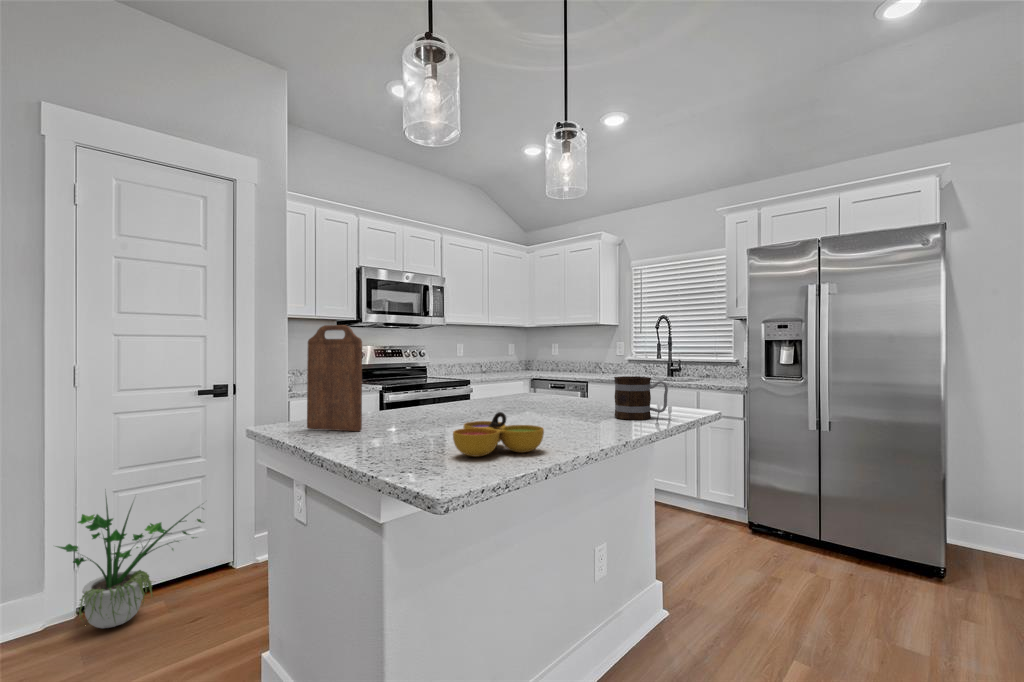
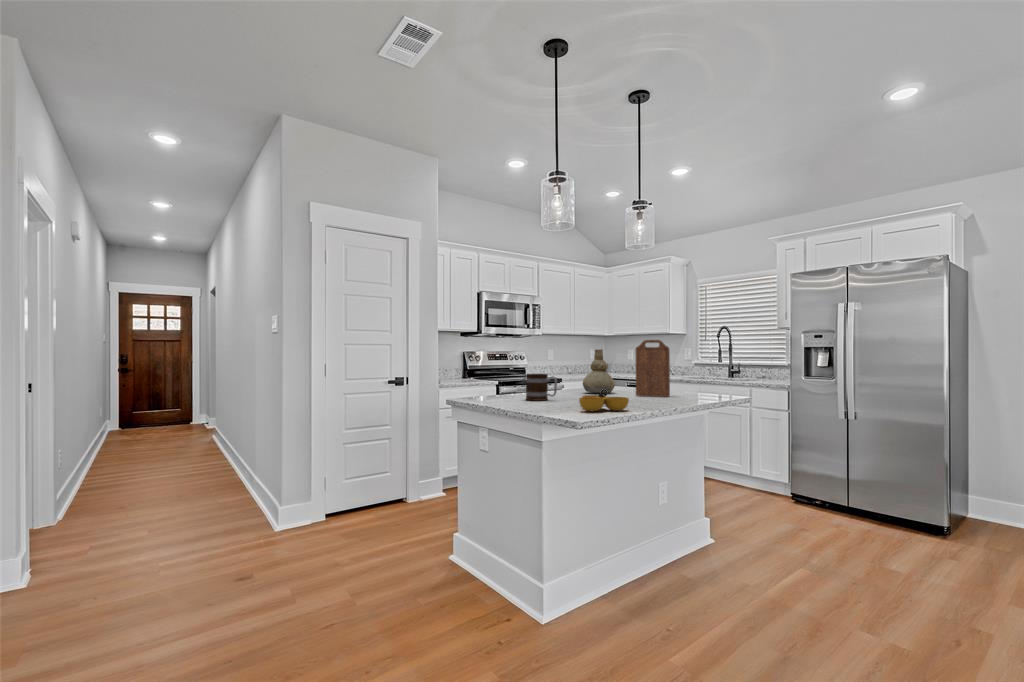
cutting board: present [307,325,362,431] -> present [636,340,670,397]
vase: none [485,342,530,406] -> present [583,349,615,393]
mug: present [614,377,668,420] -> present [526,374,557,401]
potted plant: present [56,498,203,628] -> none [319,439,399,528]

